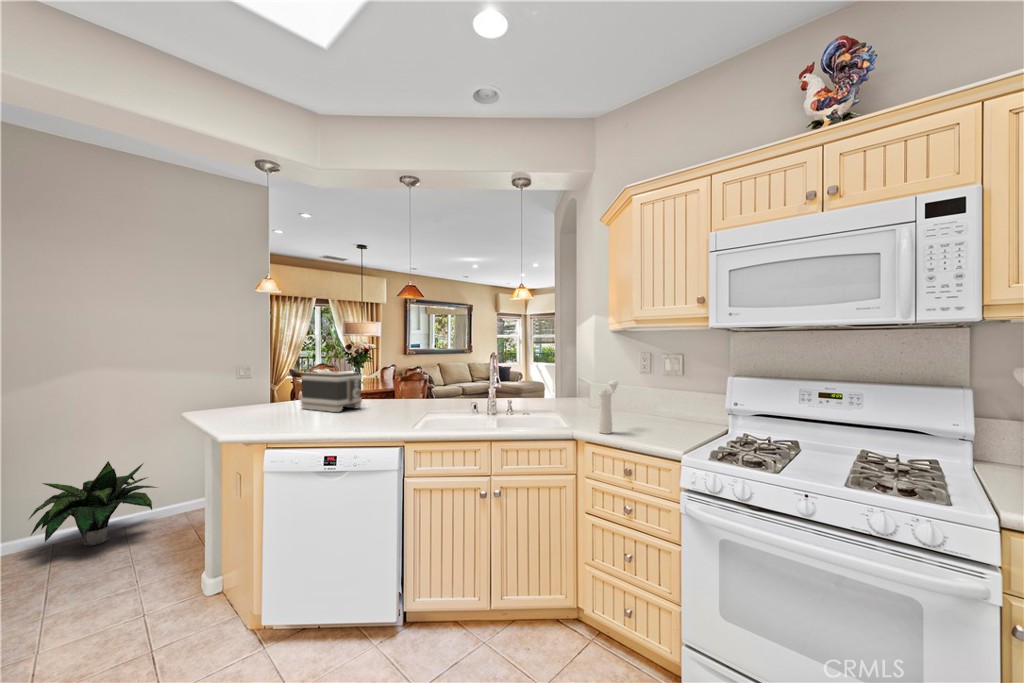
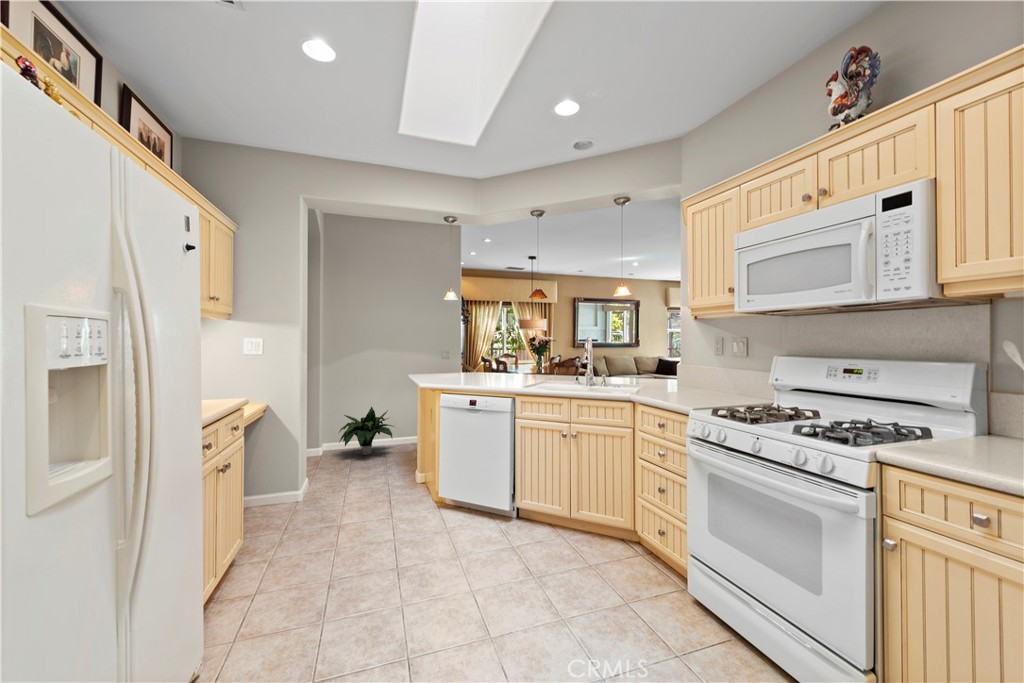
toaster: present [301,371,362,412] -> none [467,353,504,379]
pepper mill: present [599,381,618,434] -> none [651,358,674,398]

